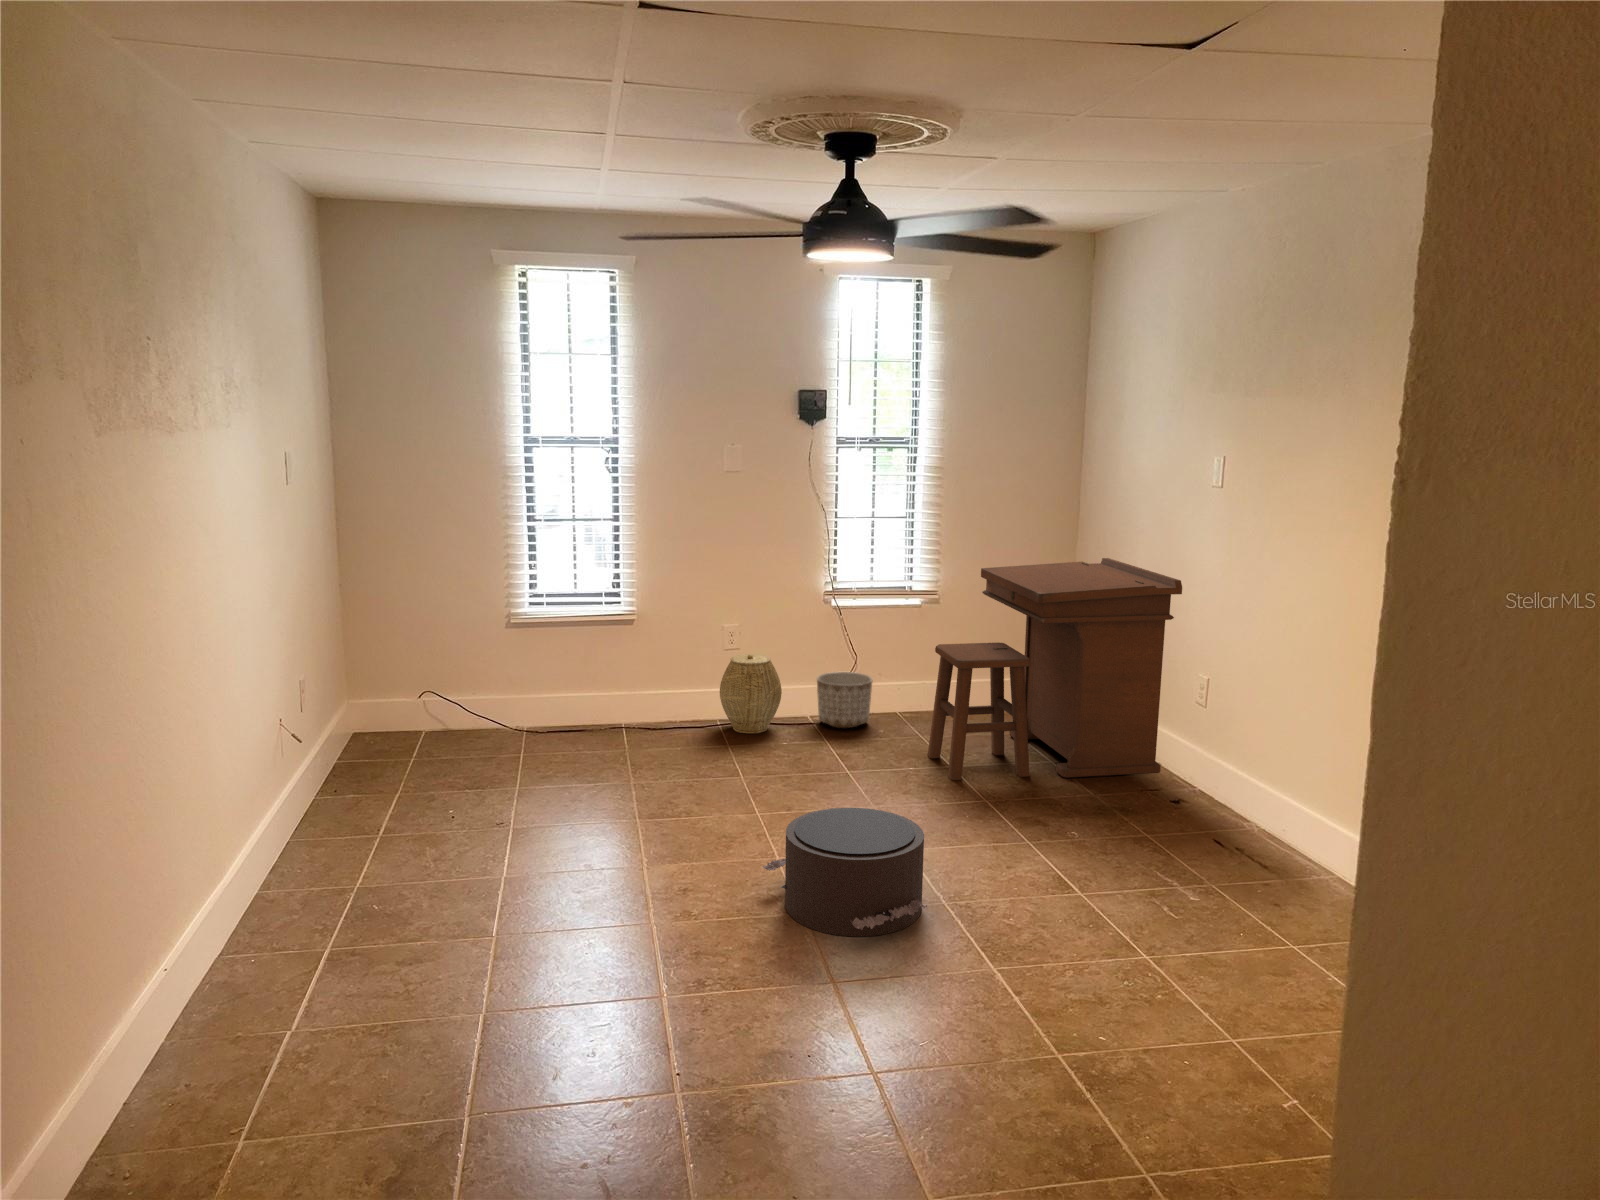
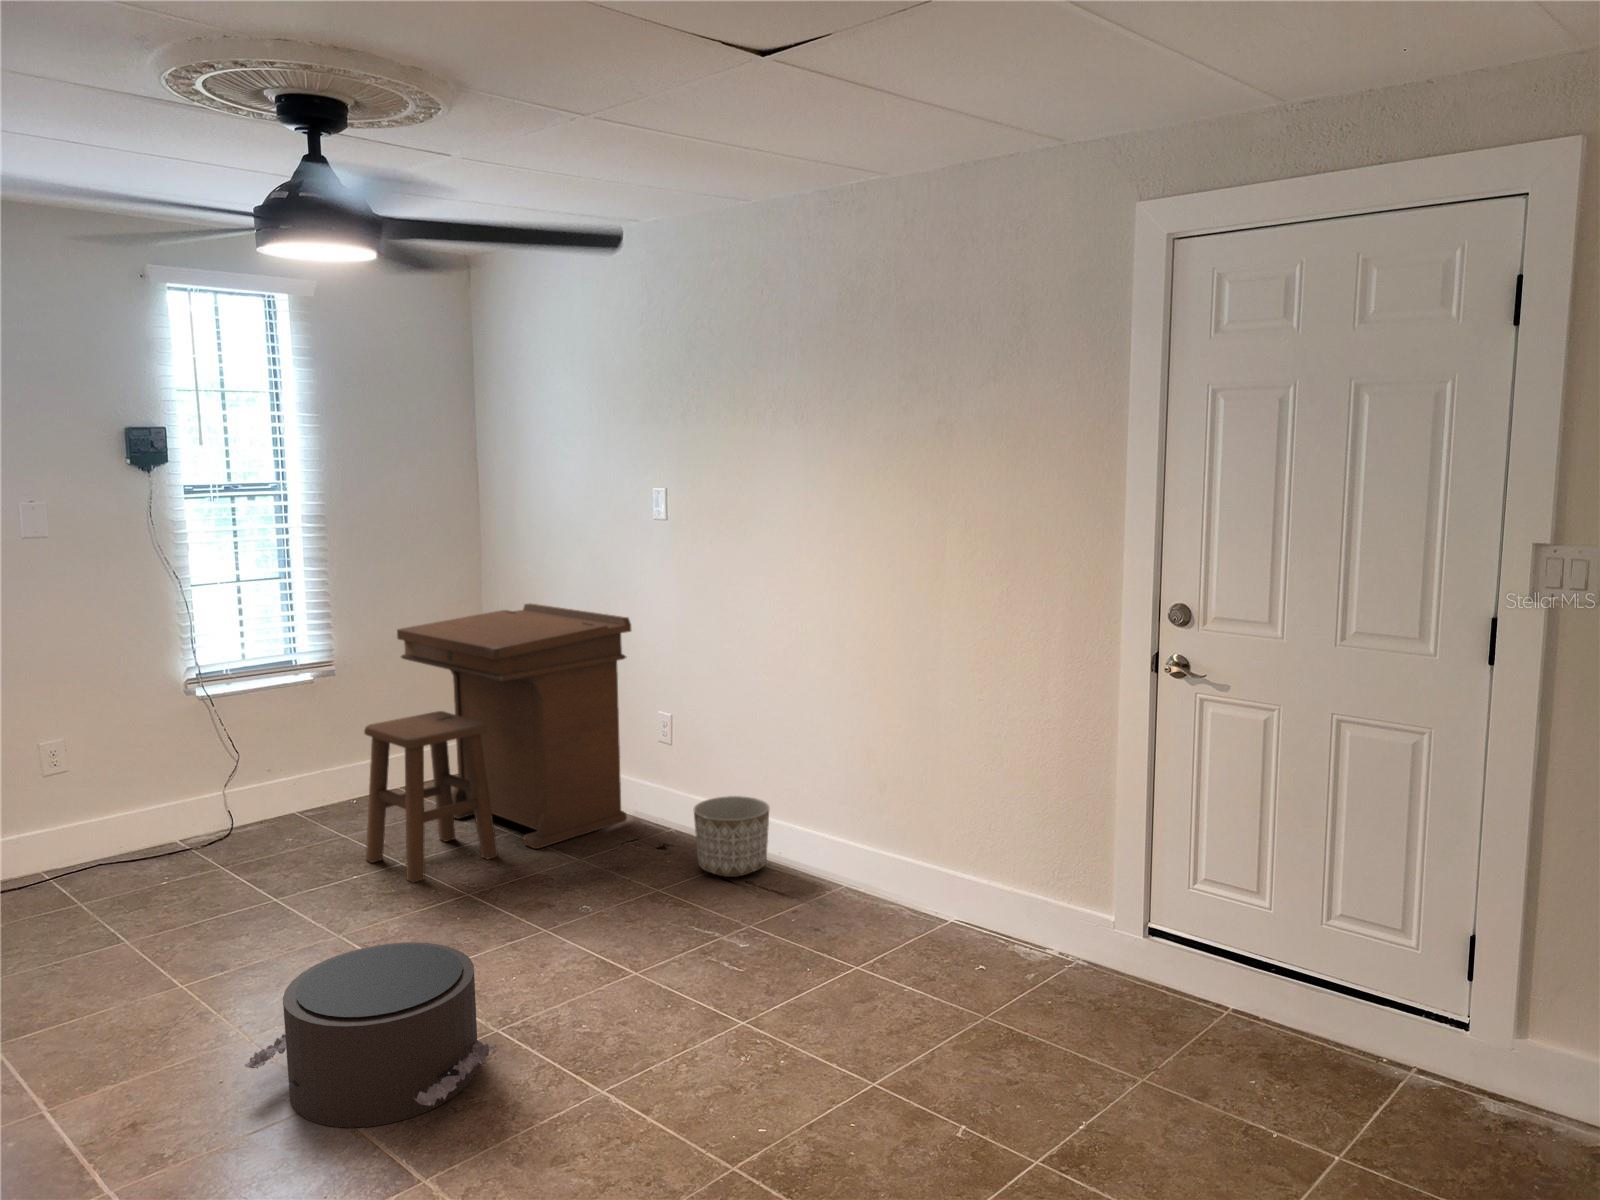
woven basket: present [720,654,782,733] -> none [44,779,143,889]
planter: present [817,672,872,728] -> present [694,796,770,877]

